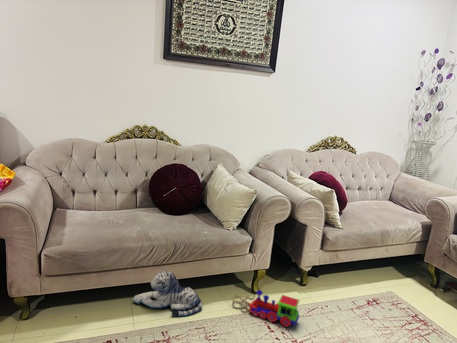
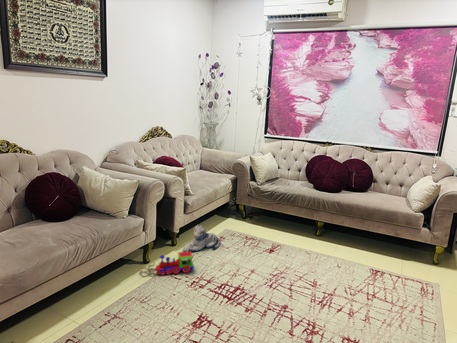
plush toy: present [134,271,202,316] -> present [183,225,221,252]

